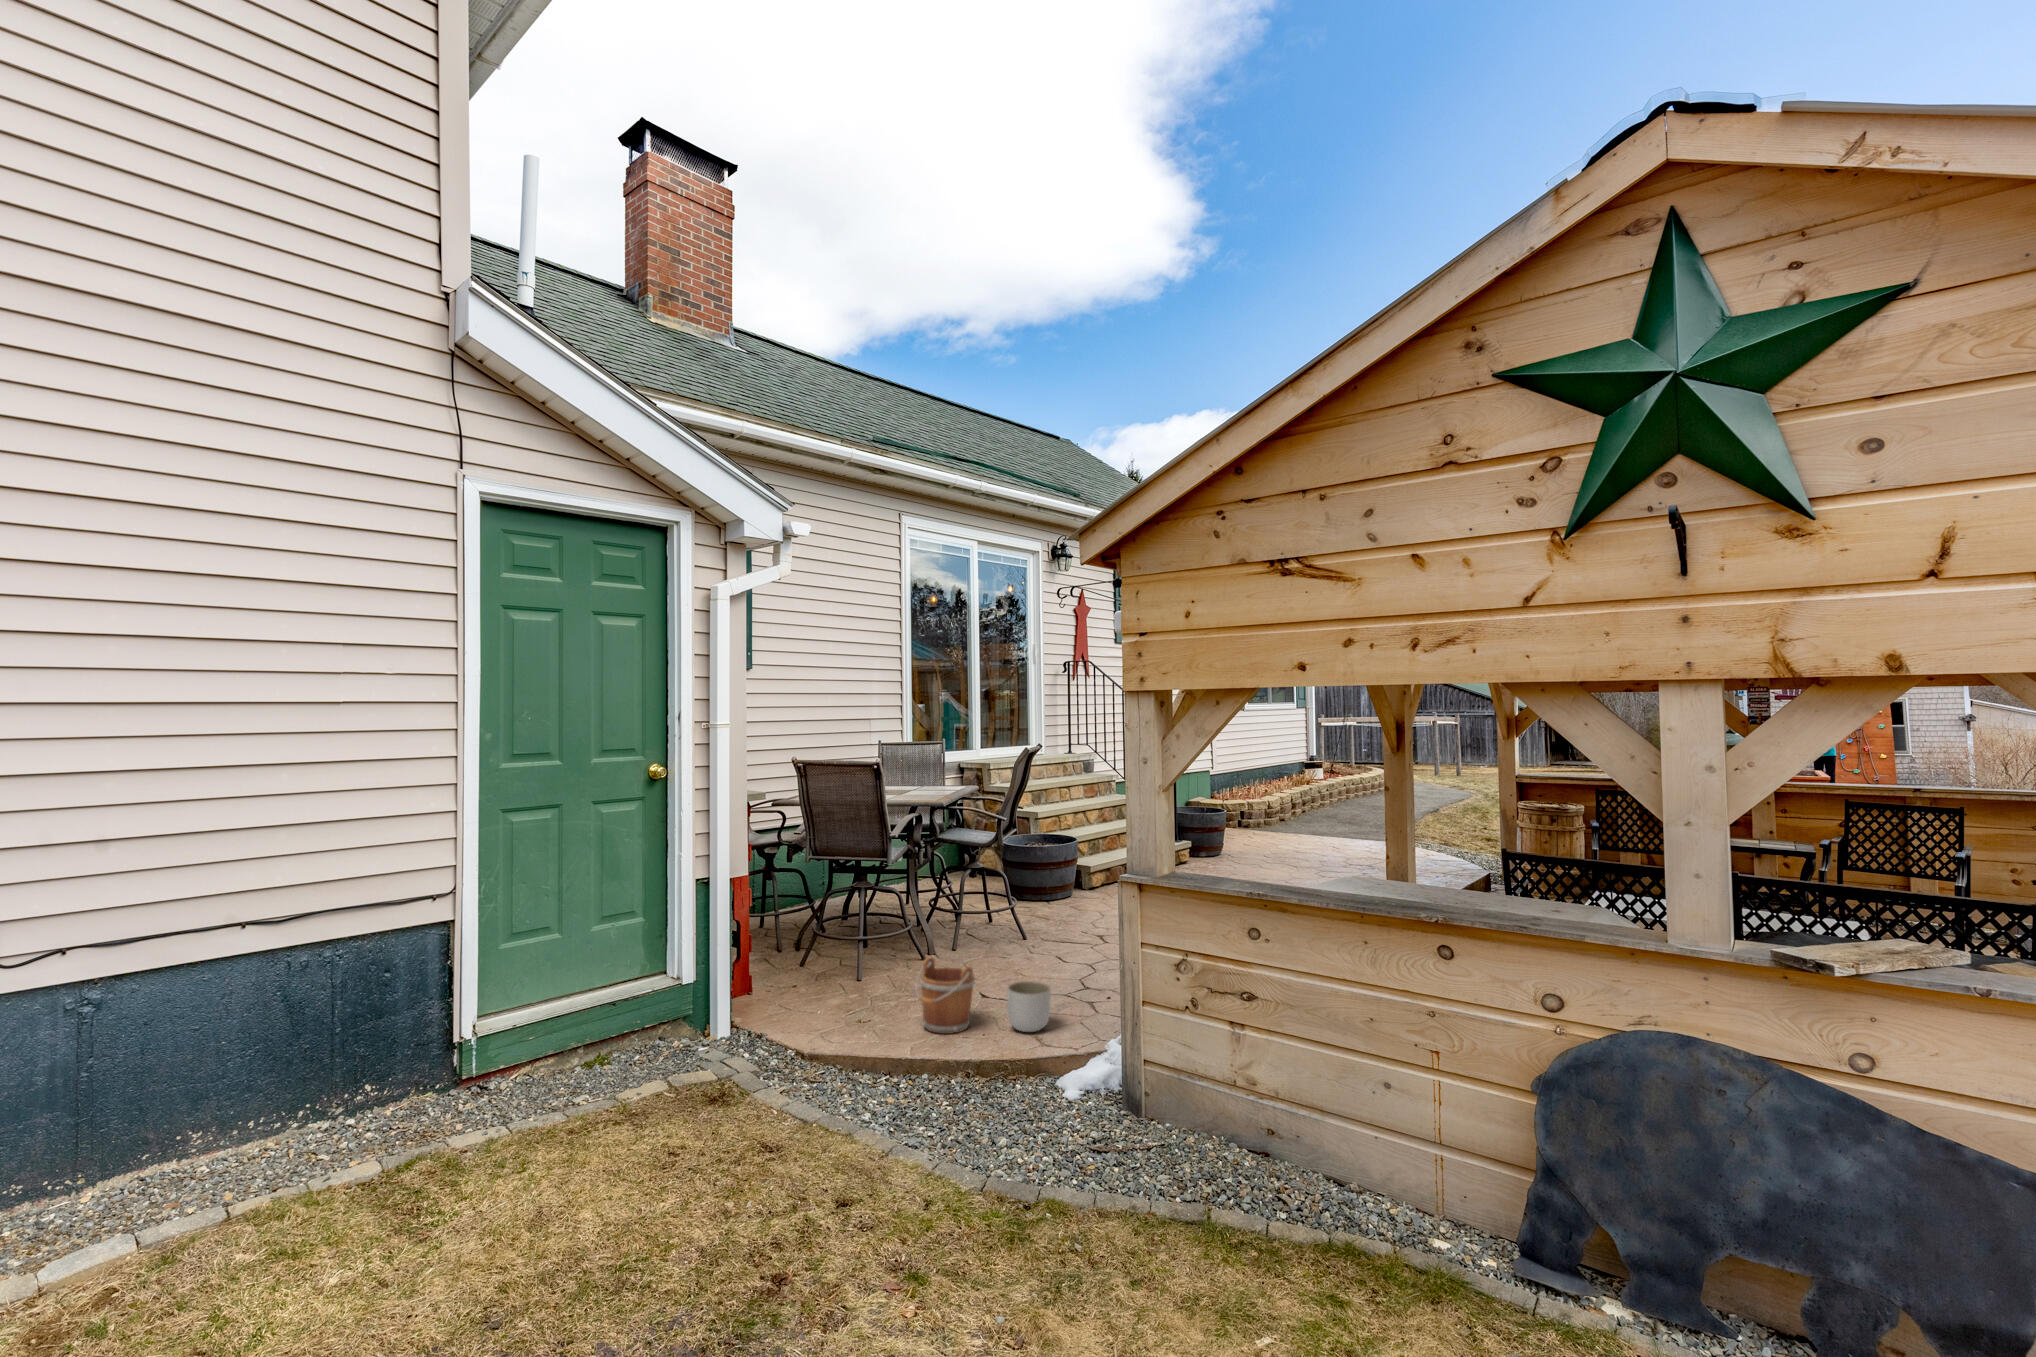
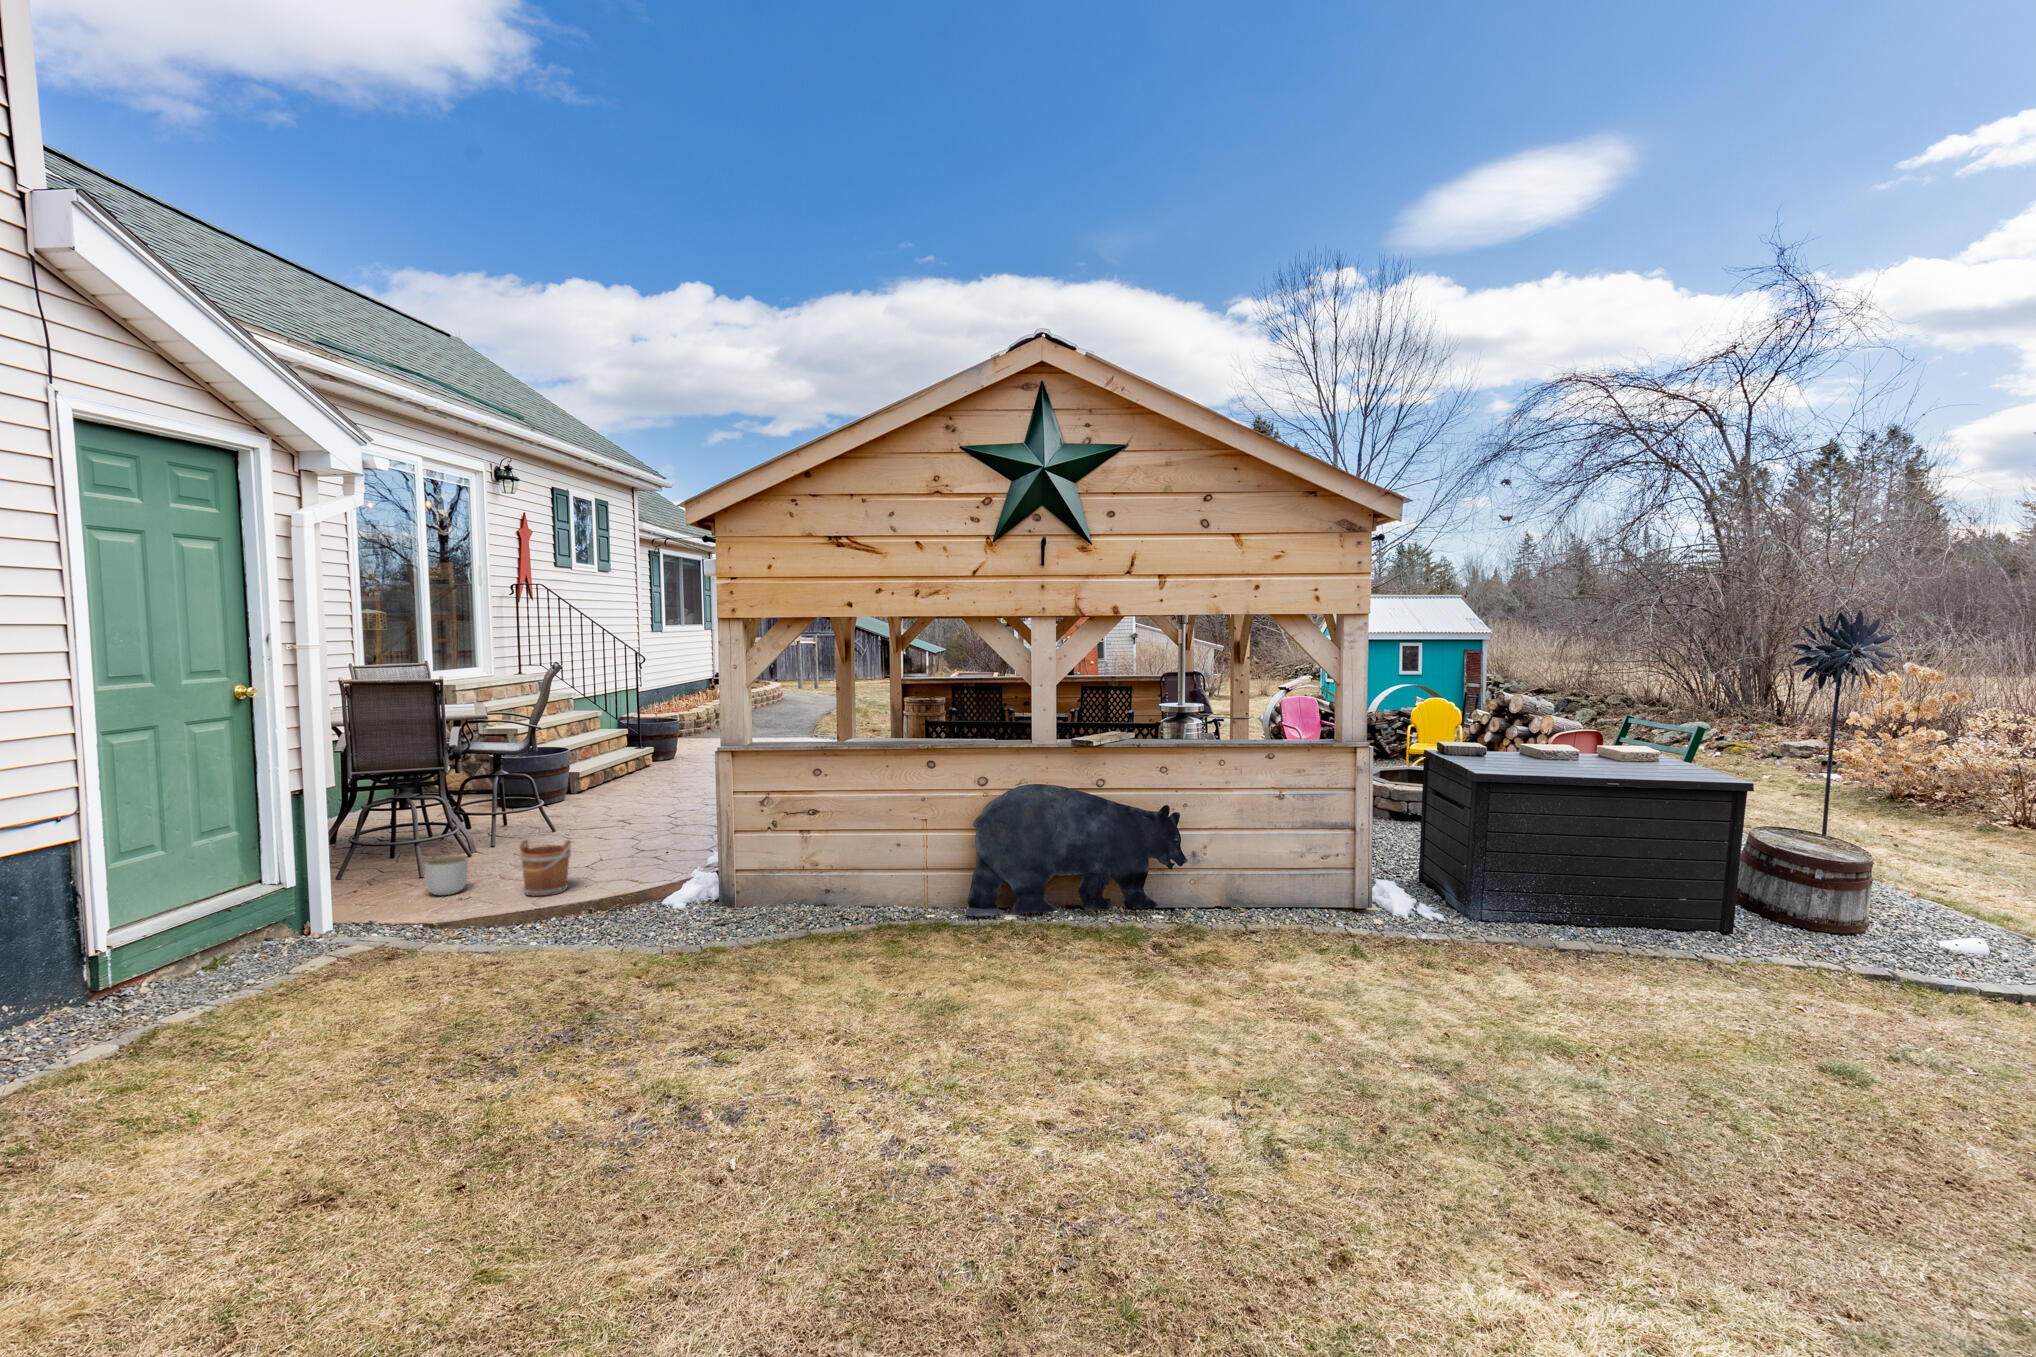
planter: present [1007,981,1051,1032] -> present [425,856,468,895]

